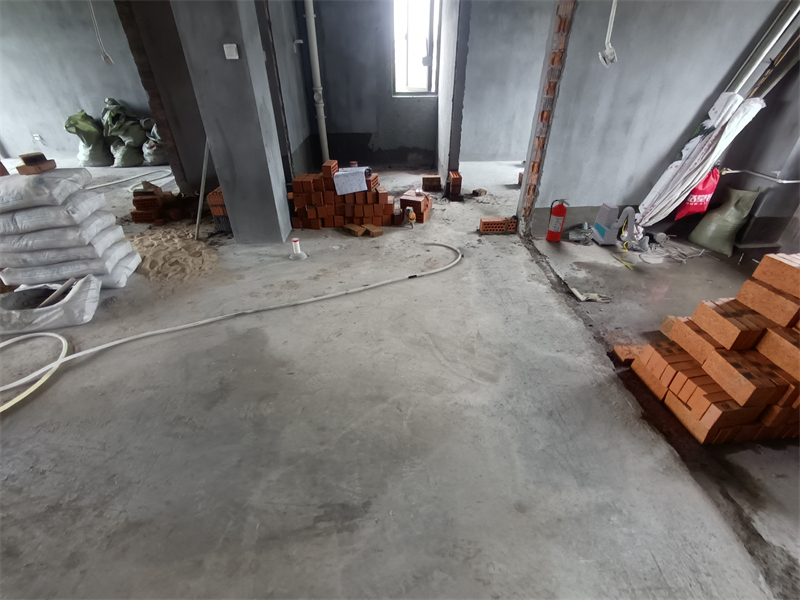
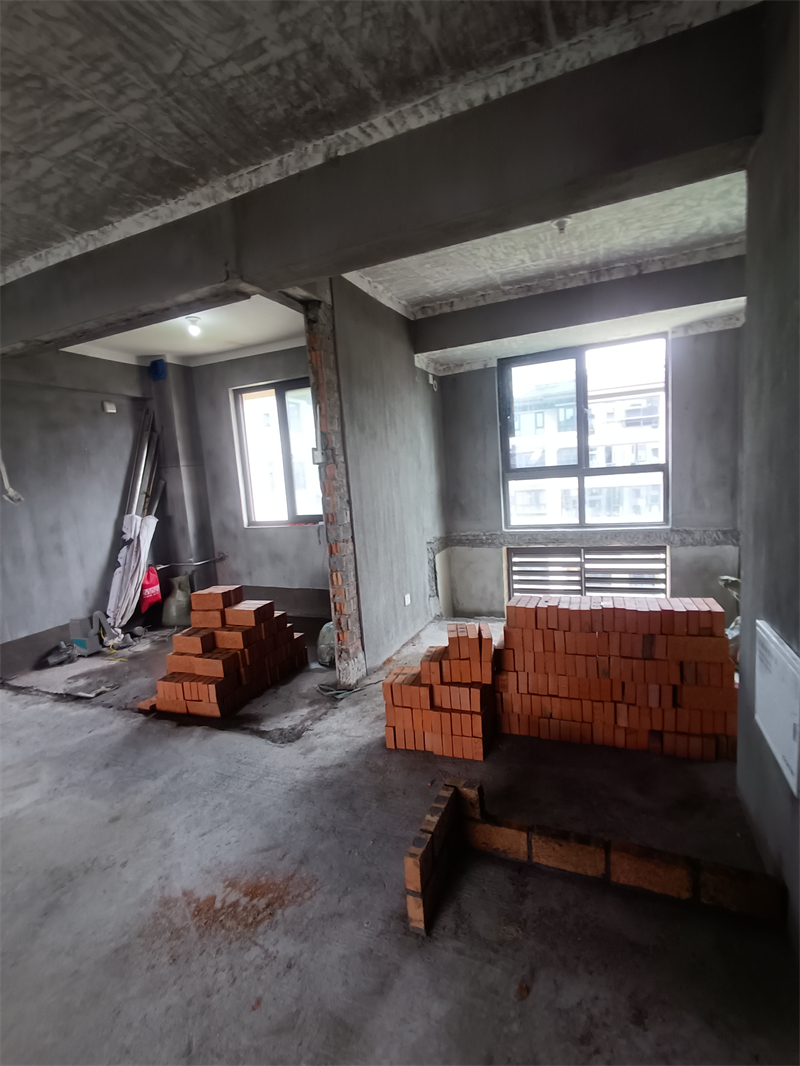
fire extinguisher: present [546,198,569,242] -> none [11,624,39,675]

